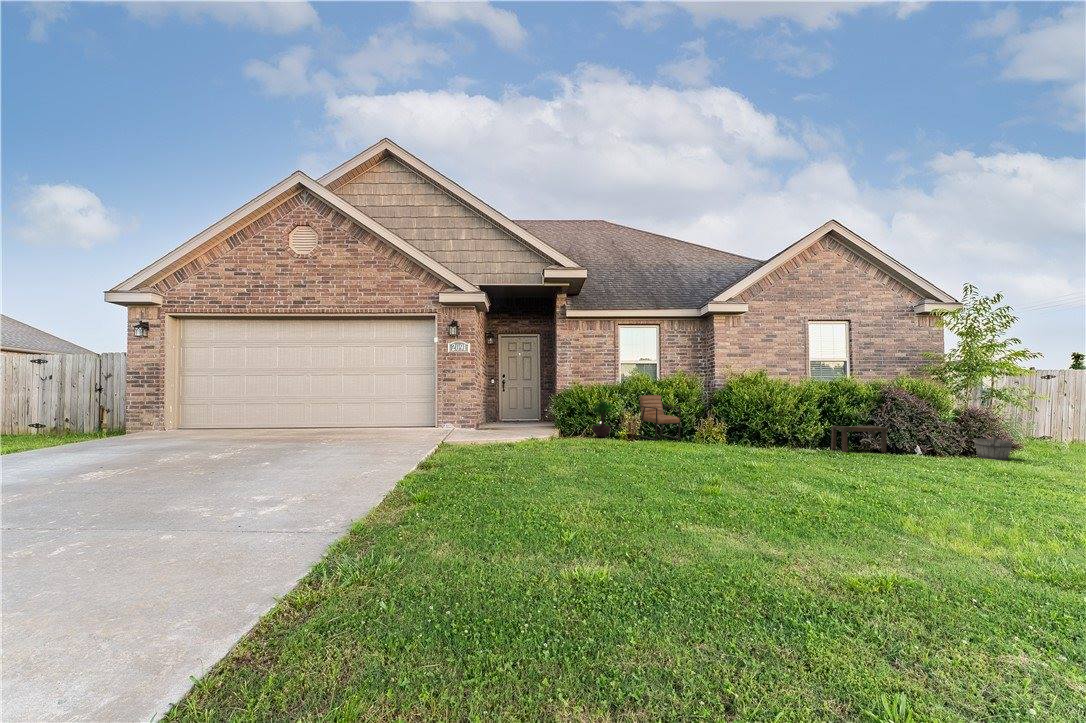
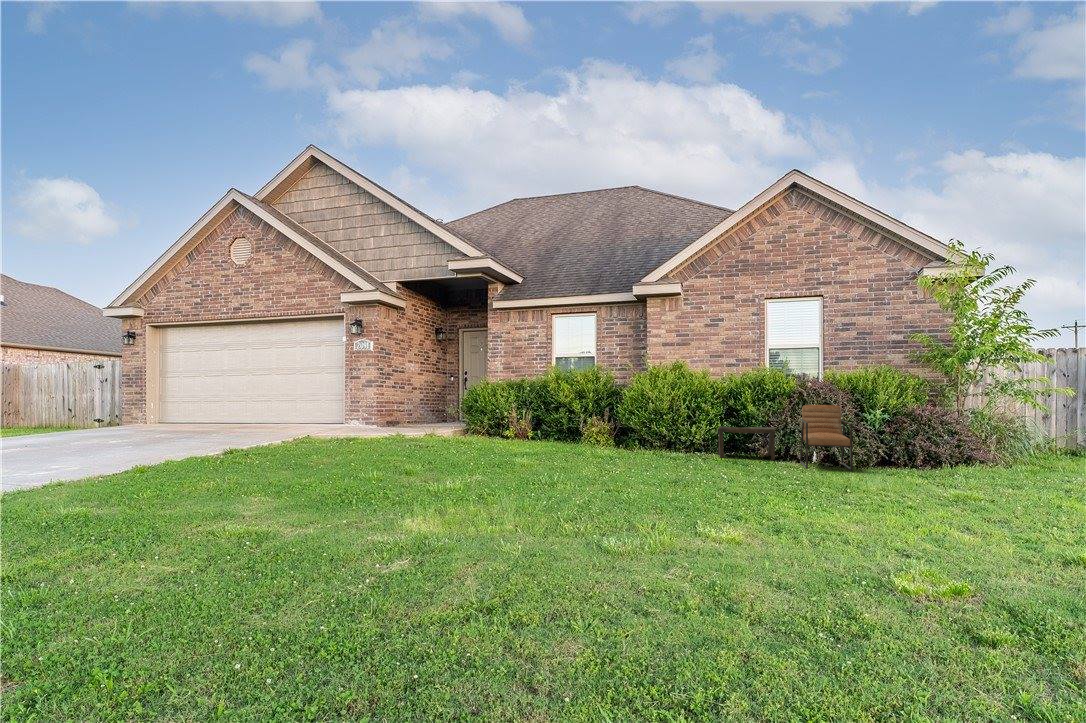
chair: present [638,395,680,441] -> present [800,405,853,471]
potted tree: present [593,401,612,437] -> none [467,393,492,435]
wooden bucket: present [974,434,1012,460] -> none [891,439,935,473]

